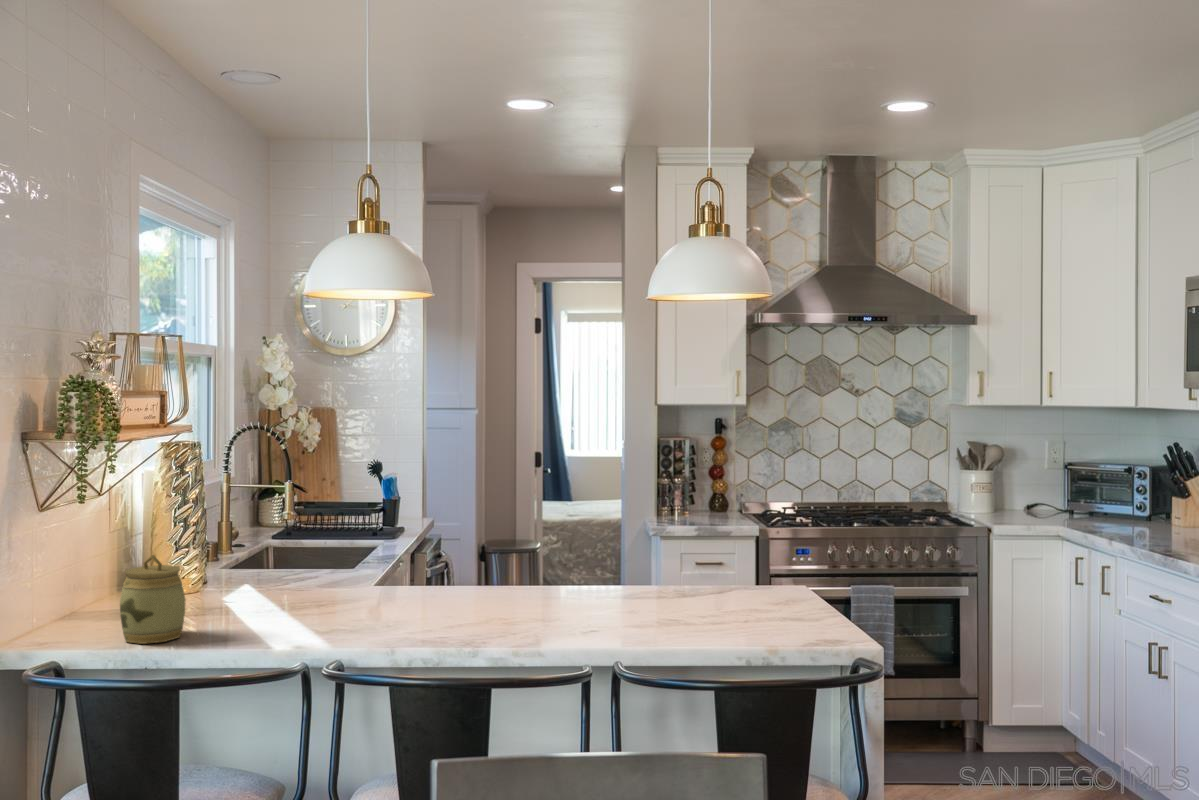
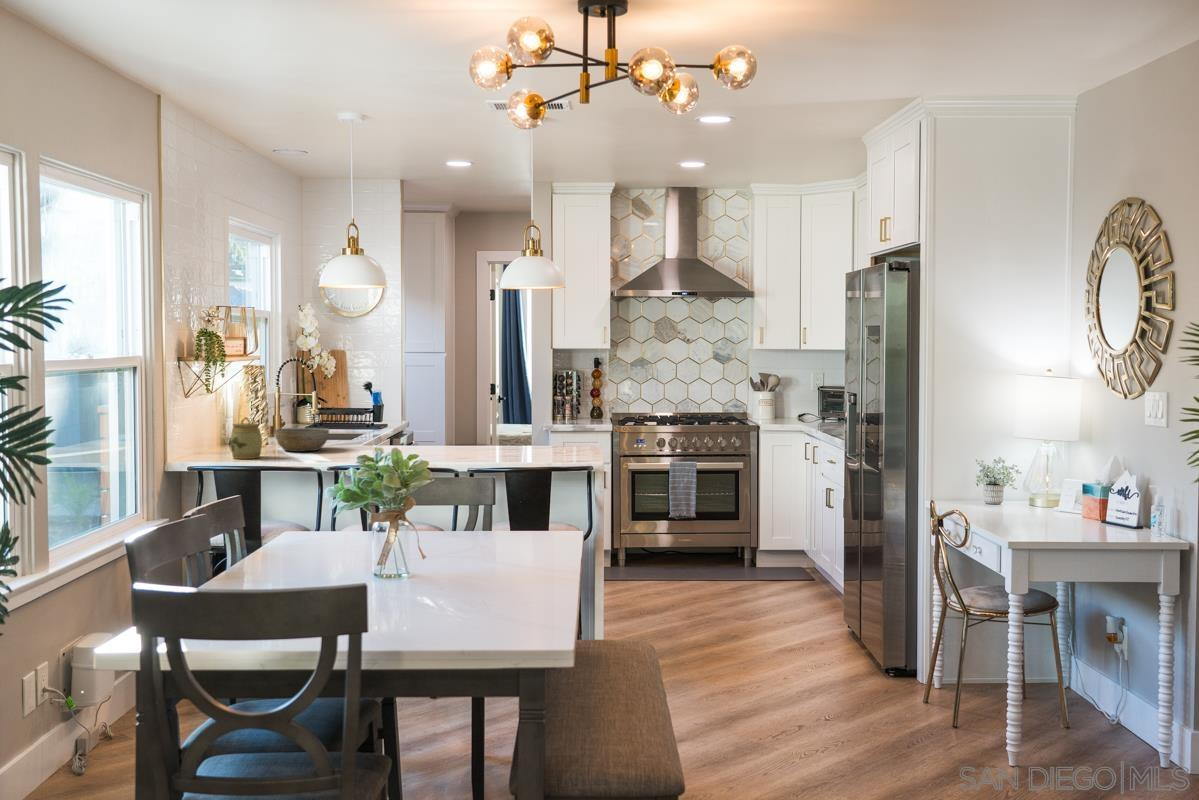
bowl: none [214,562,319,614] -> present [275,428,329,452]

